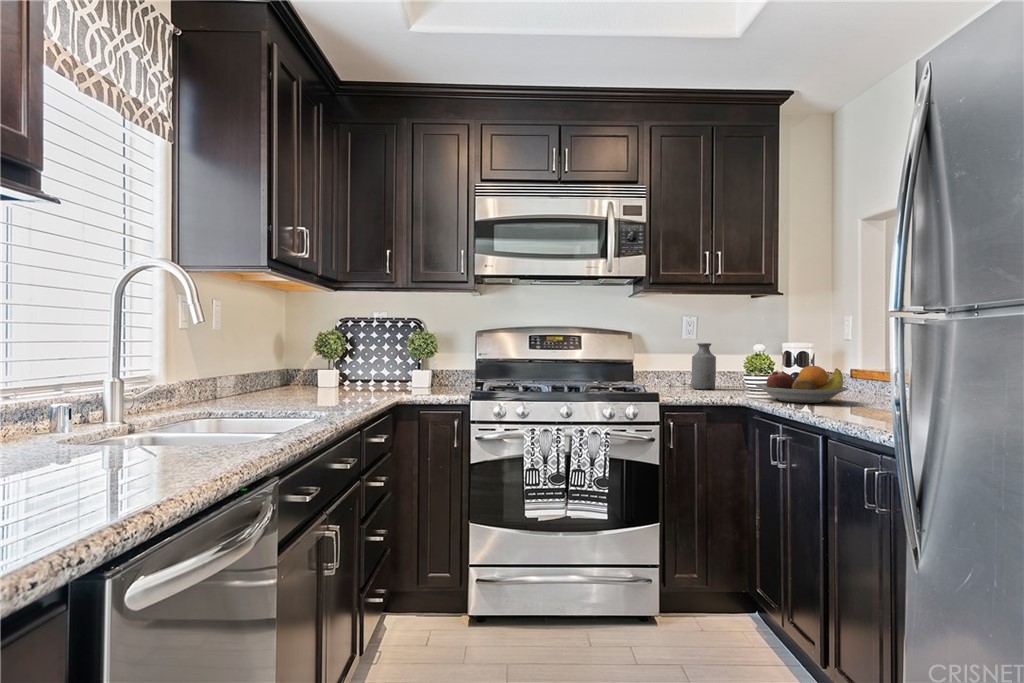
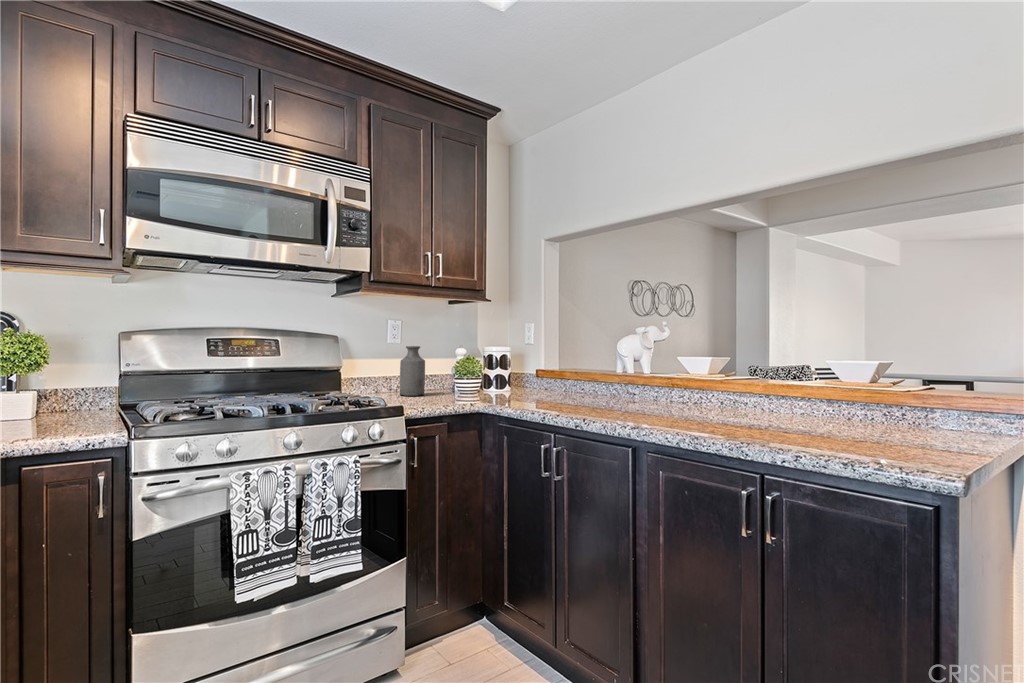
fruit bowl: present [756,366,848,403] -> none [486,369,565,405]

